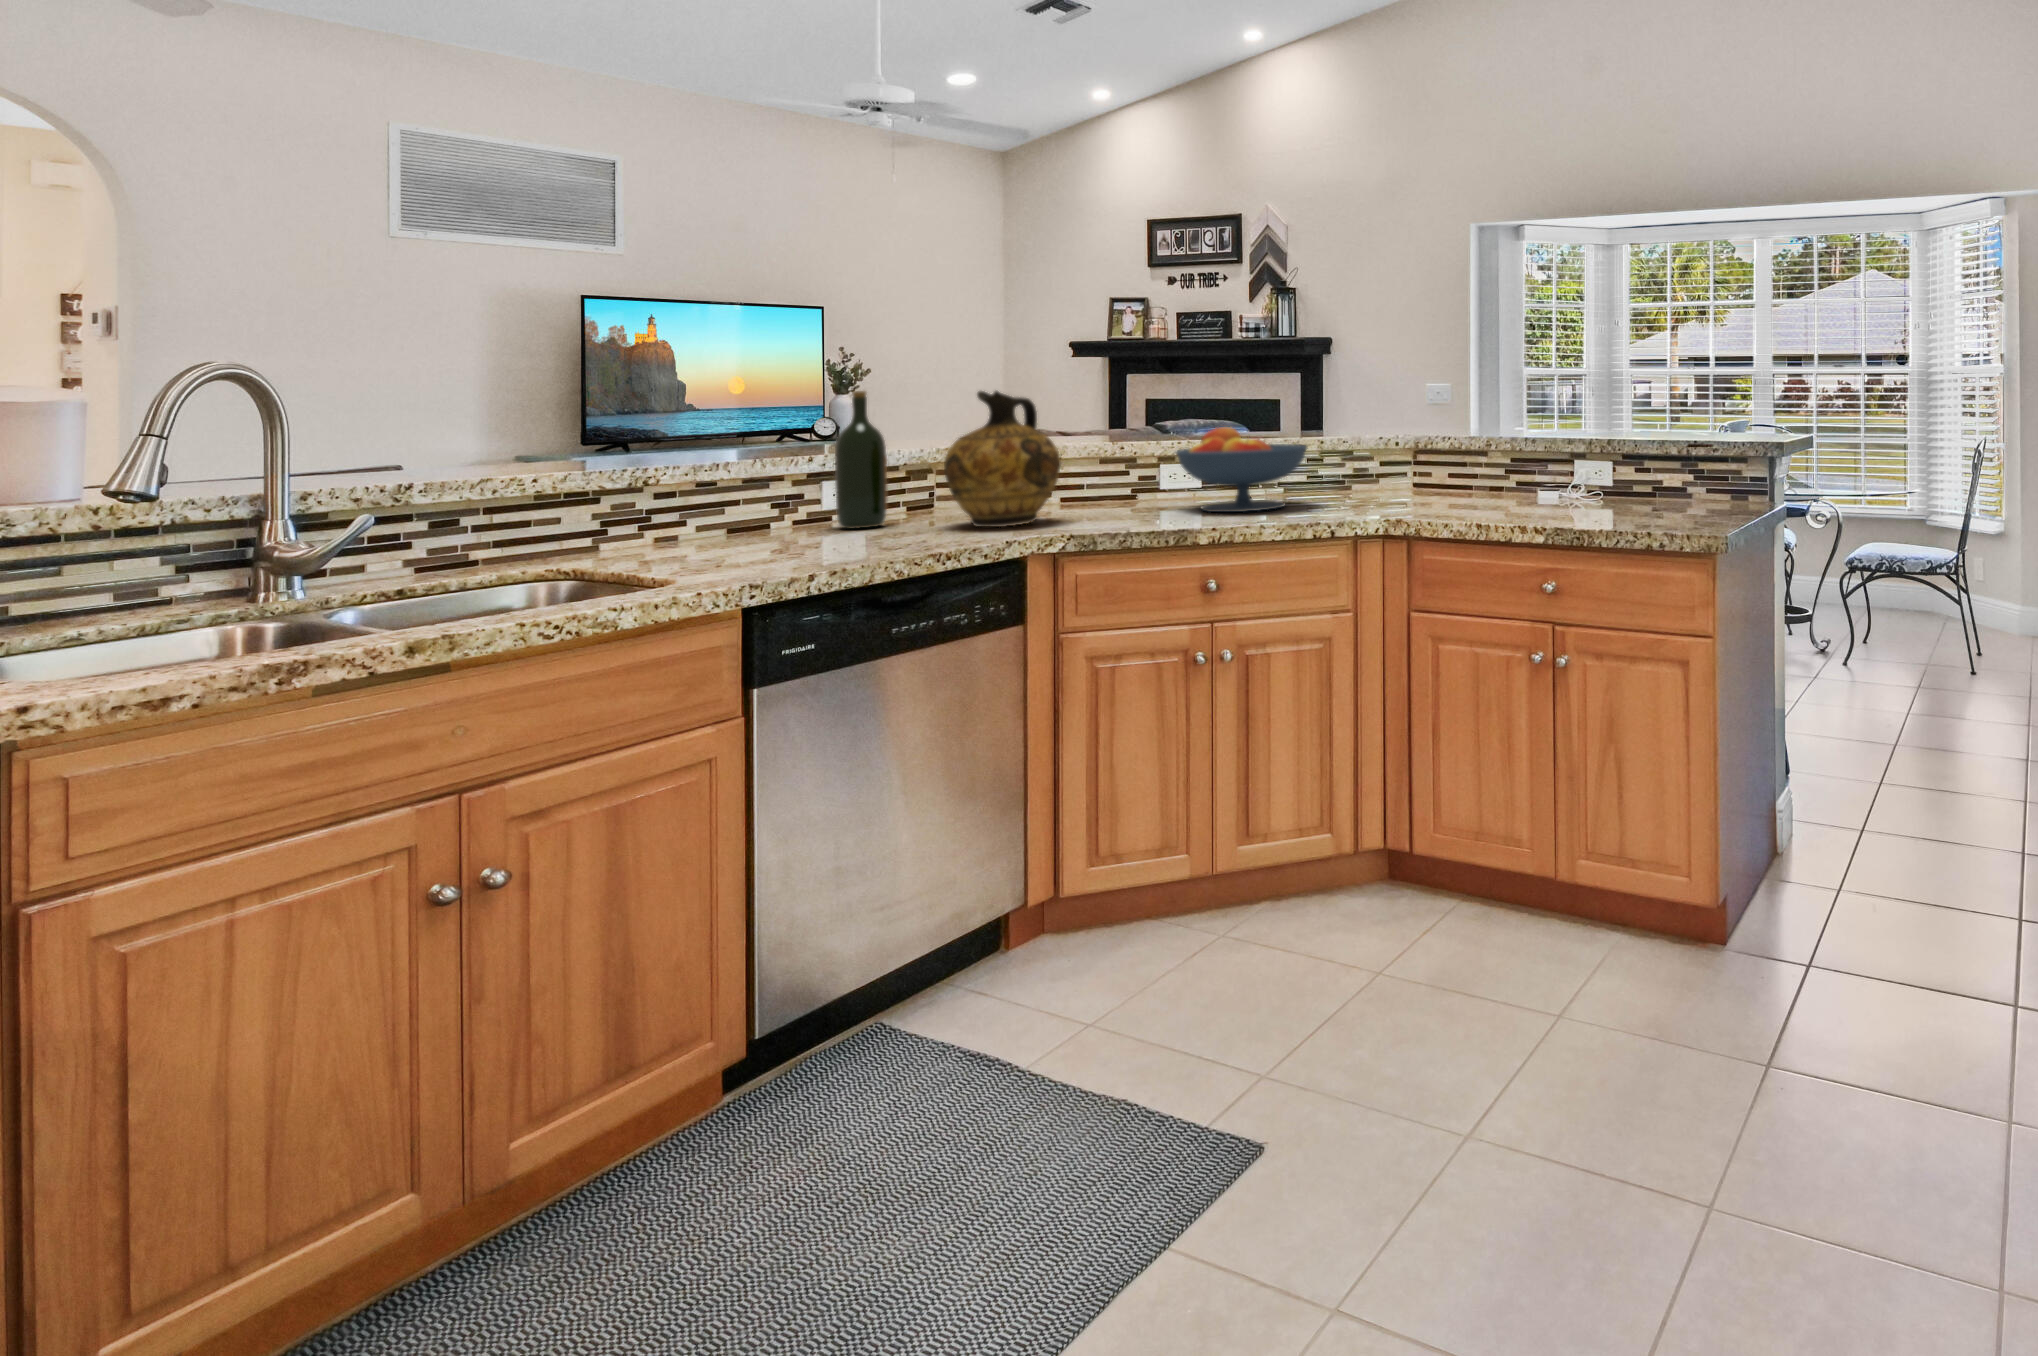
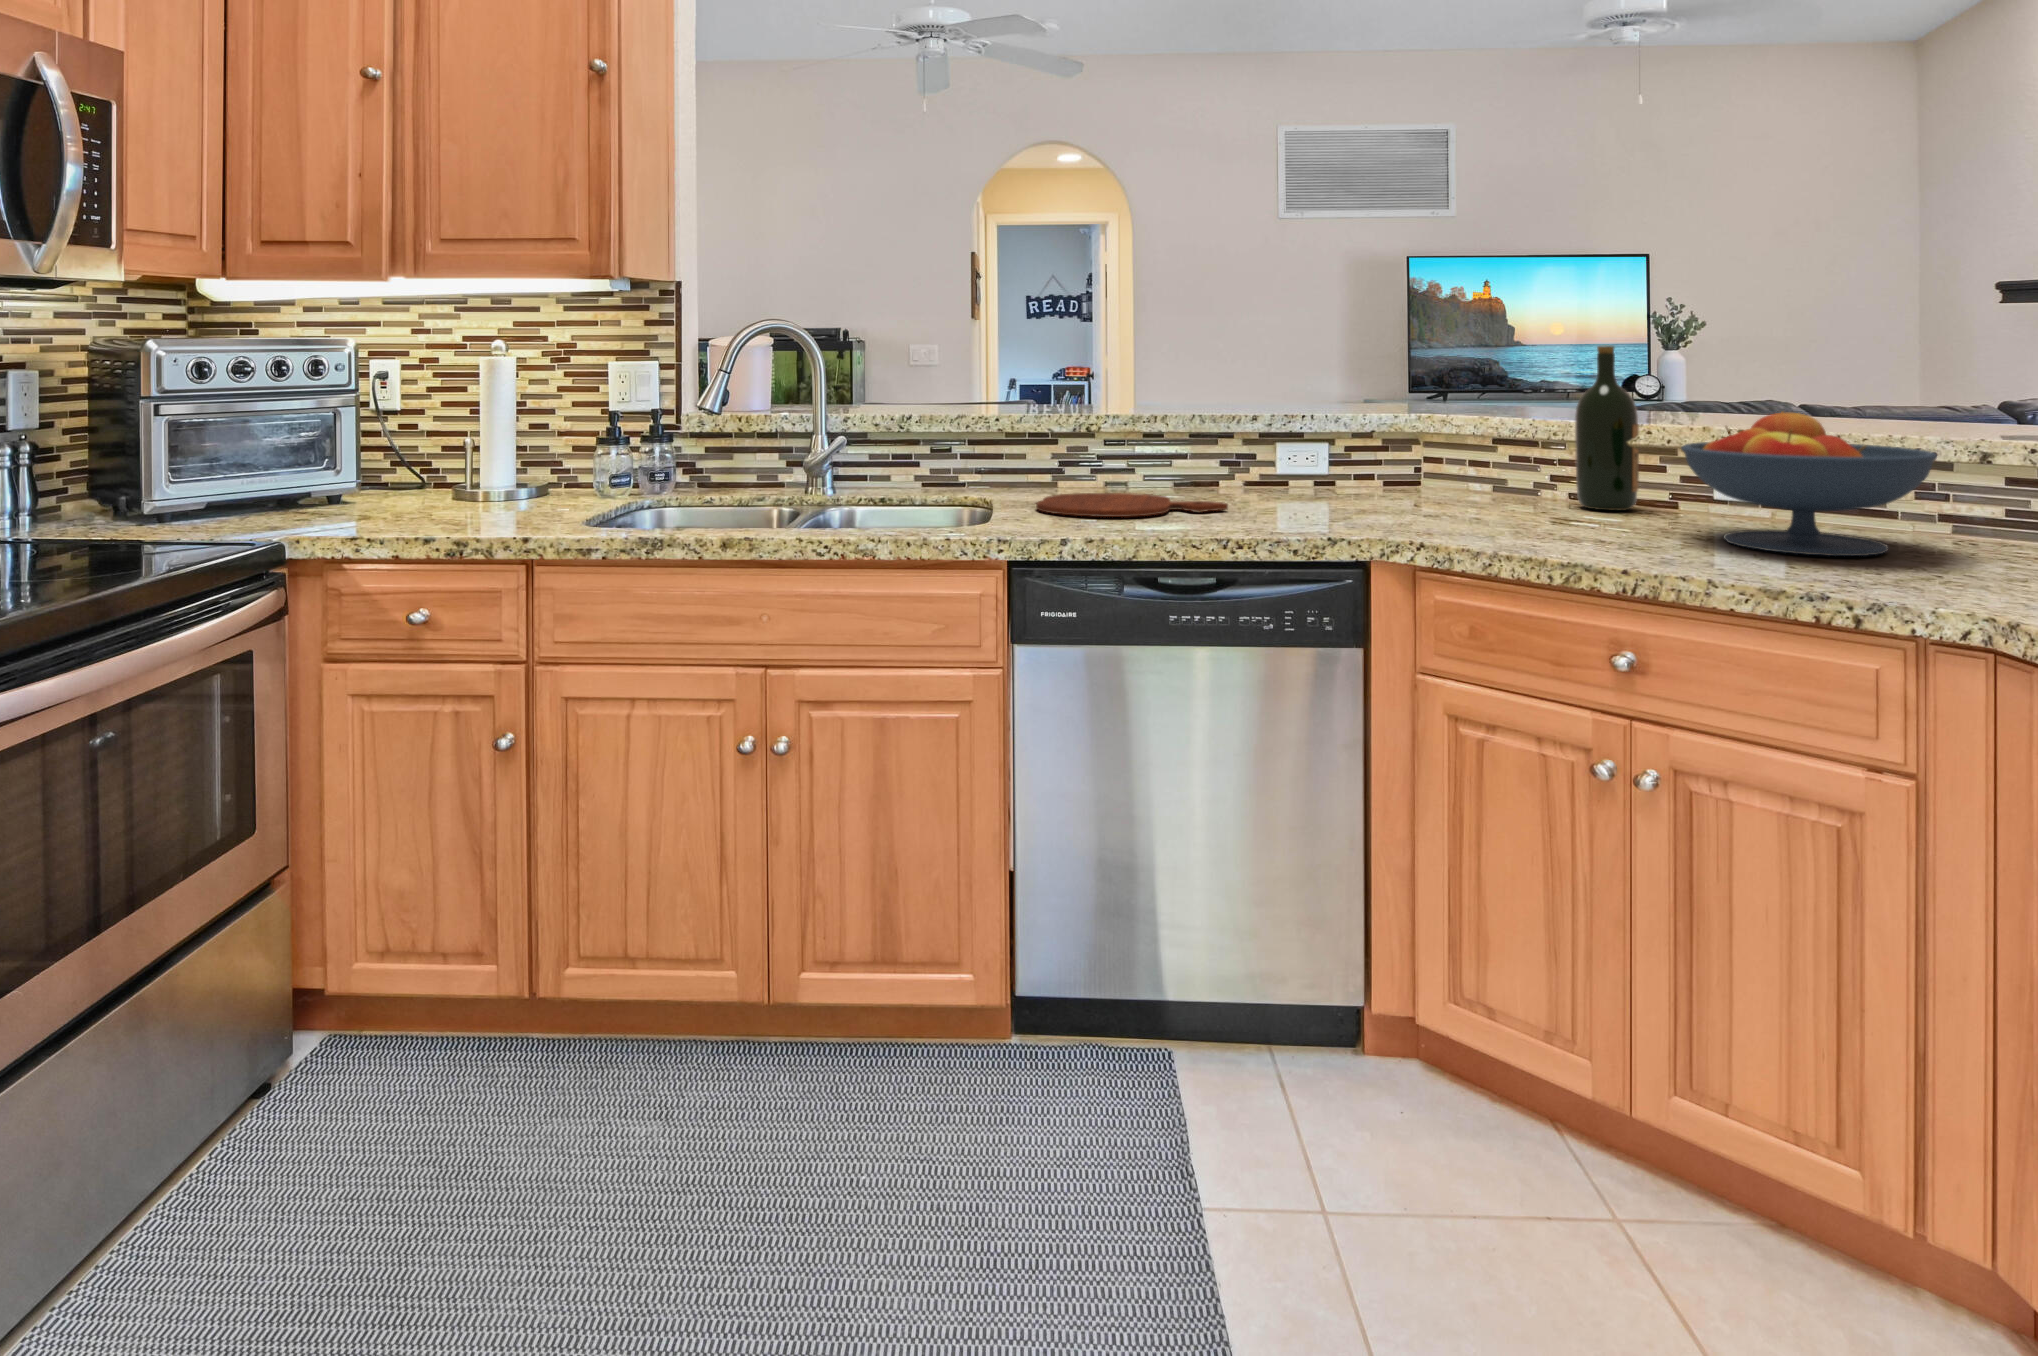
wine bottle: present [835,391,888,529] -> present [1575,345,1639,510]
ceramic jug: present [944,391,1061,527] -> none [1354,348,1499,519]
cutting board: none [639,535,850,567] -> present [1036,493,1228,517]

